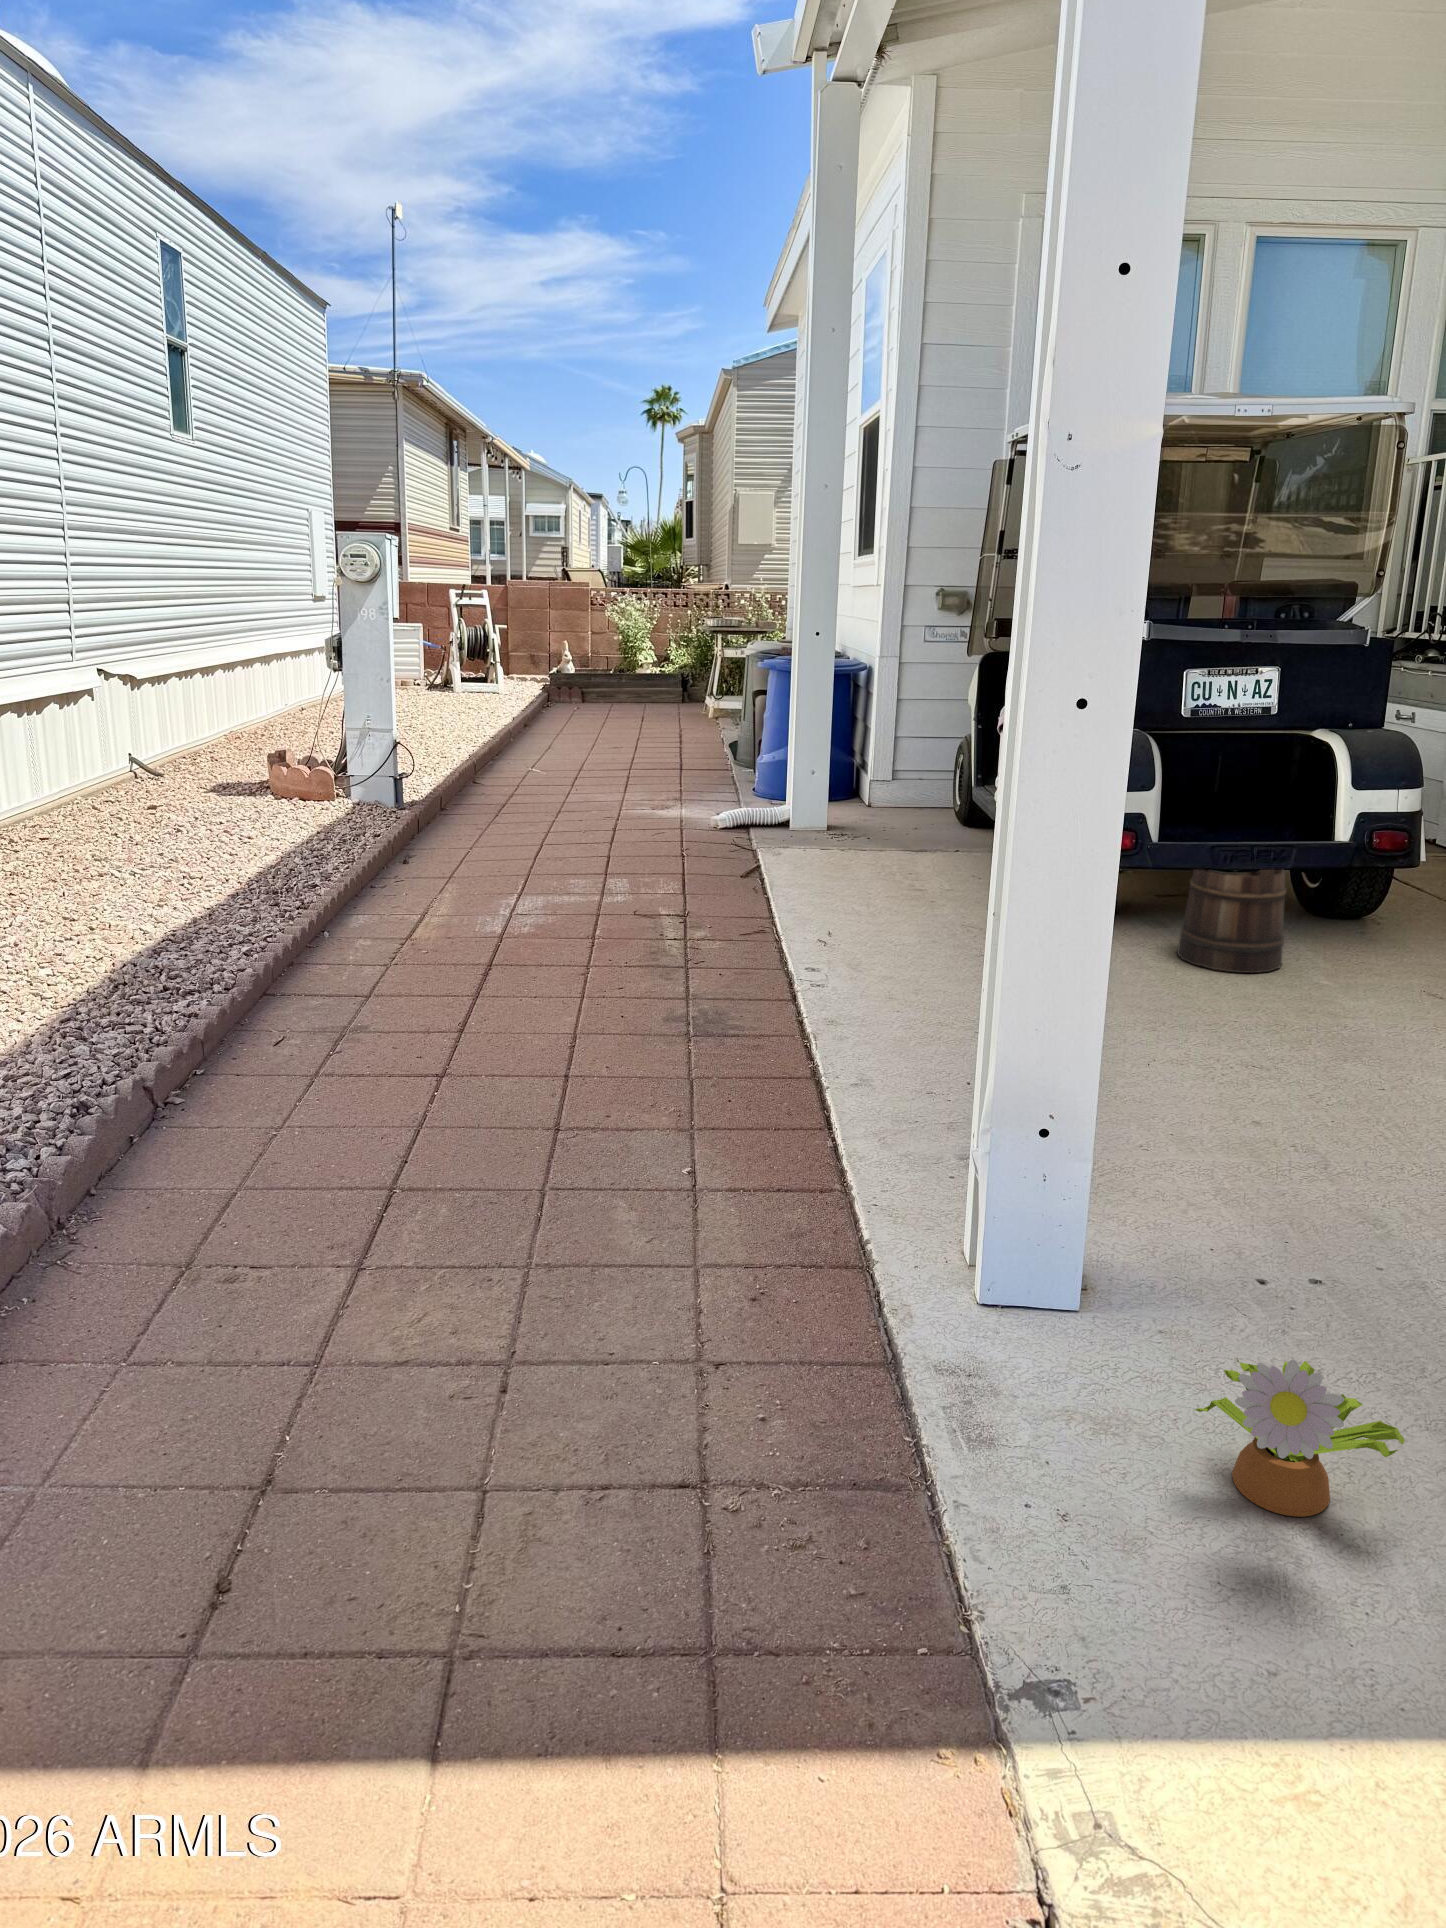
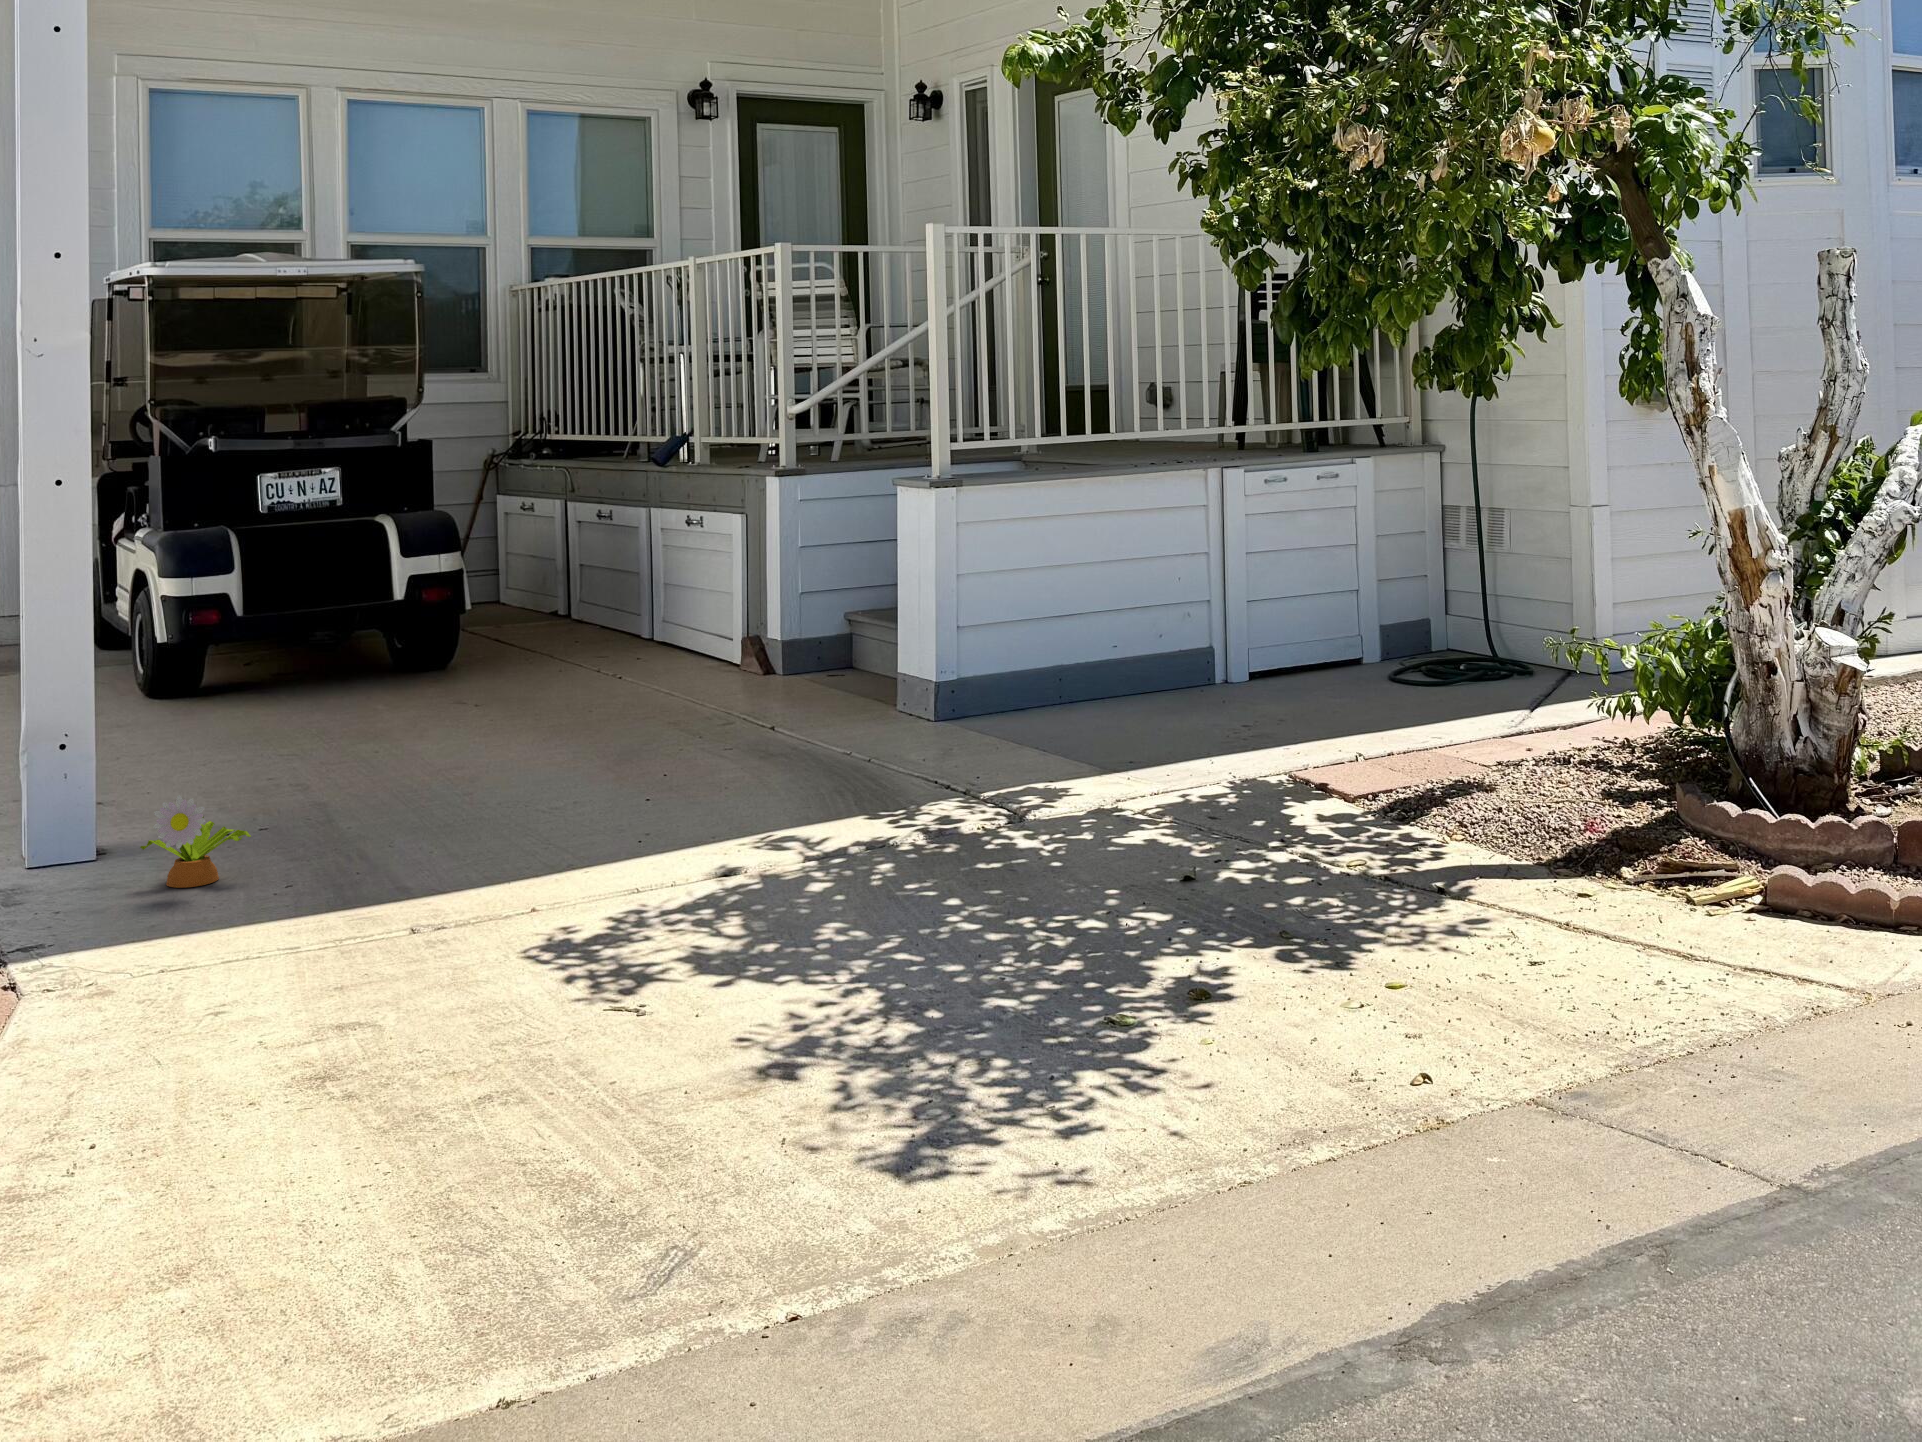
bucket: present [1177,869,1286,973] -> none [269,615,356,711]

